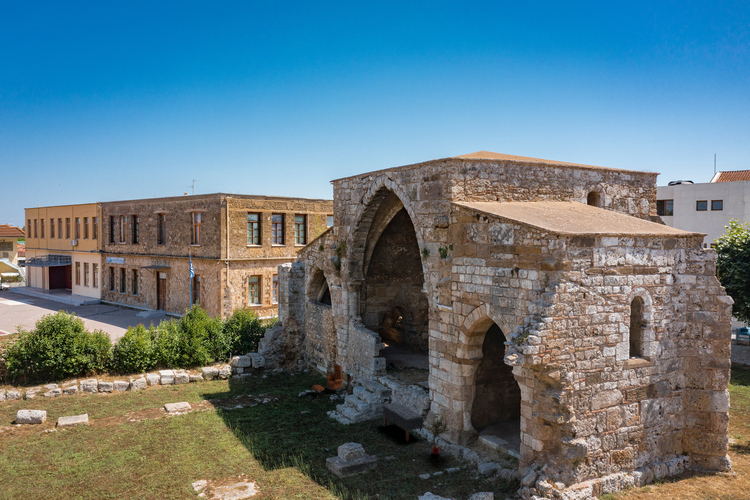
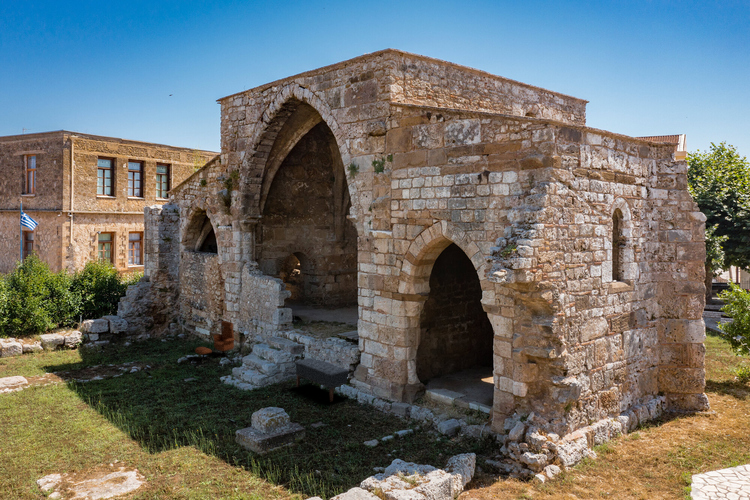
potted tree: present [426,414,450,455] -> none [356,363,390,414]

